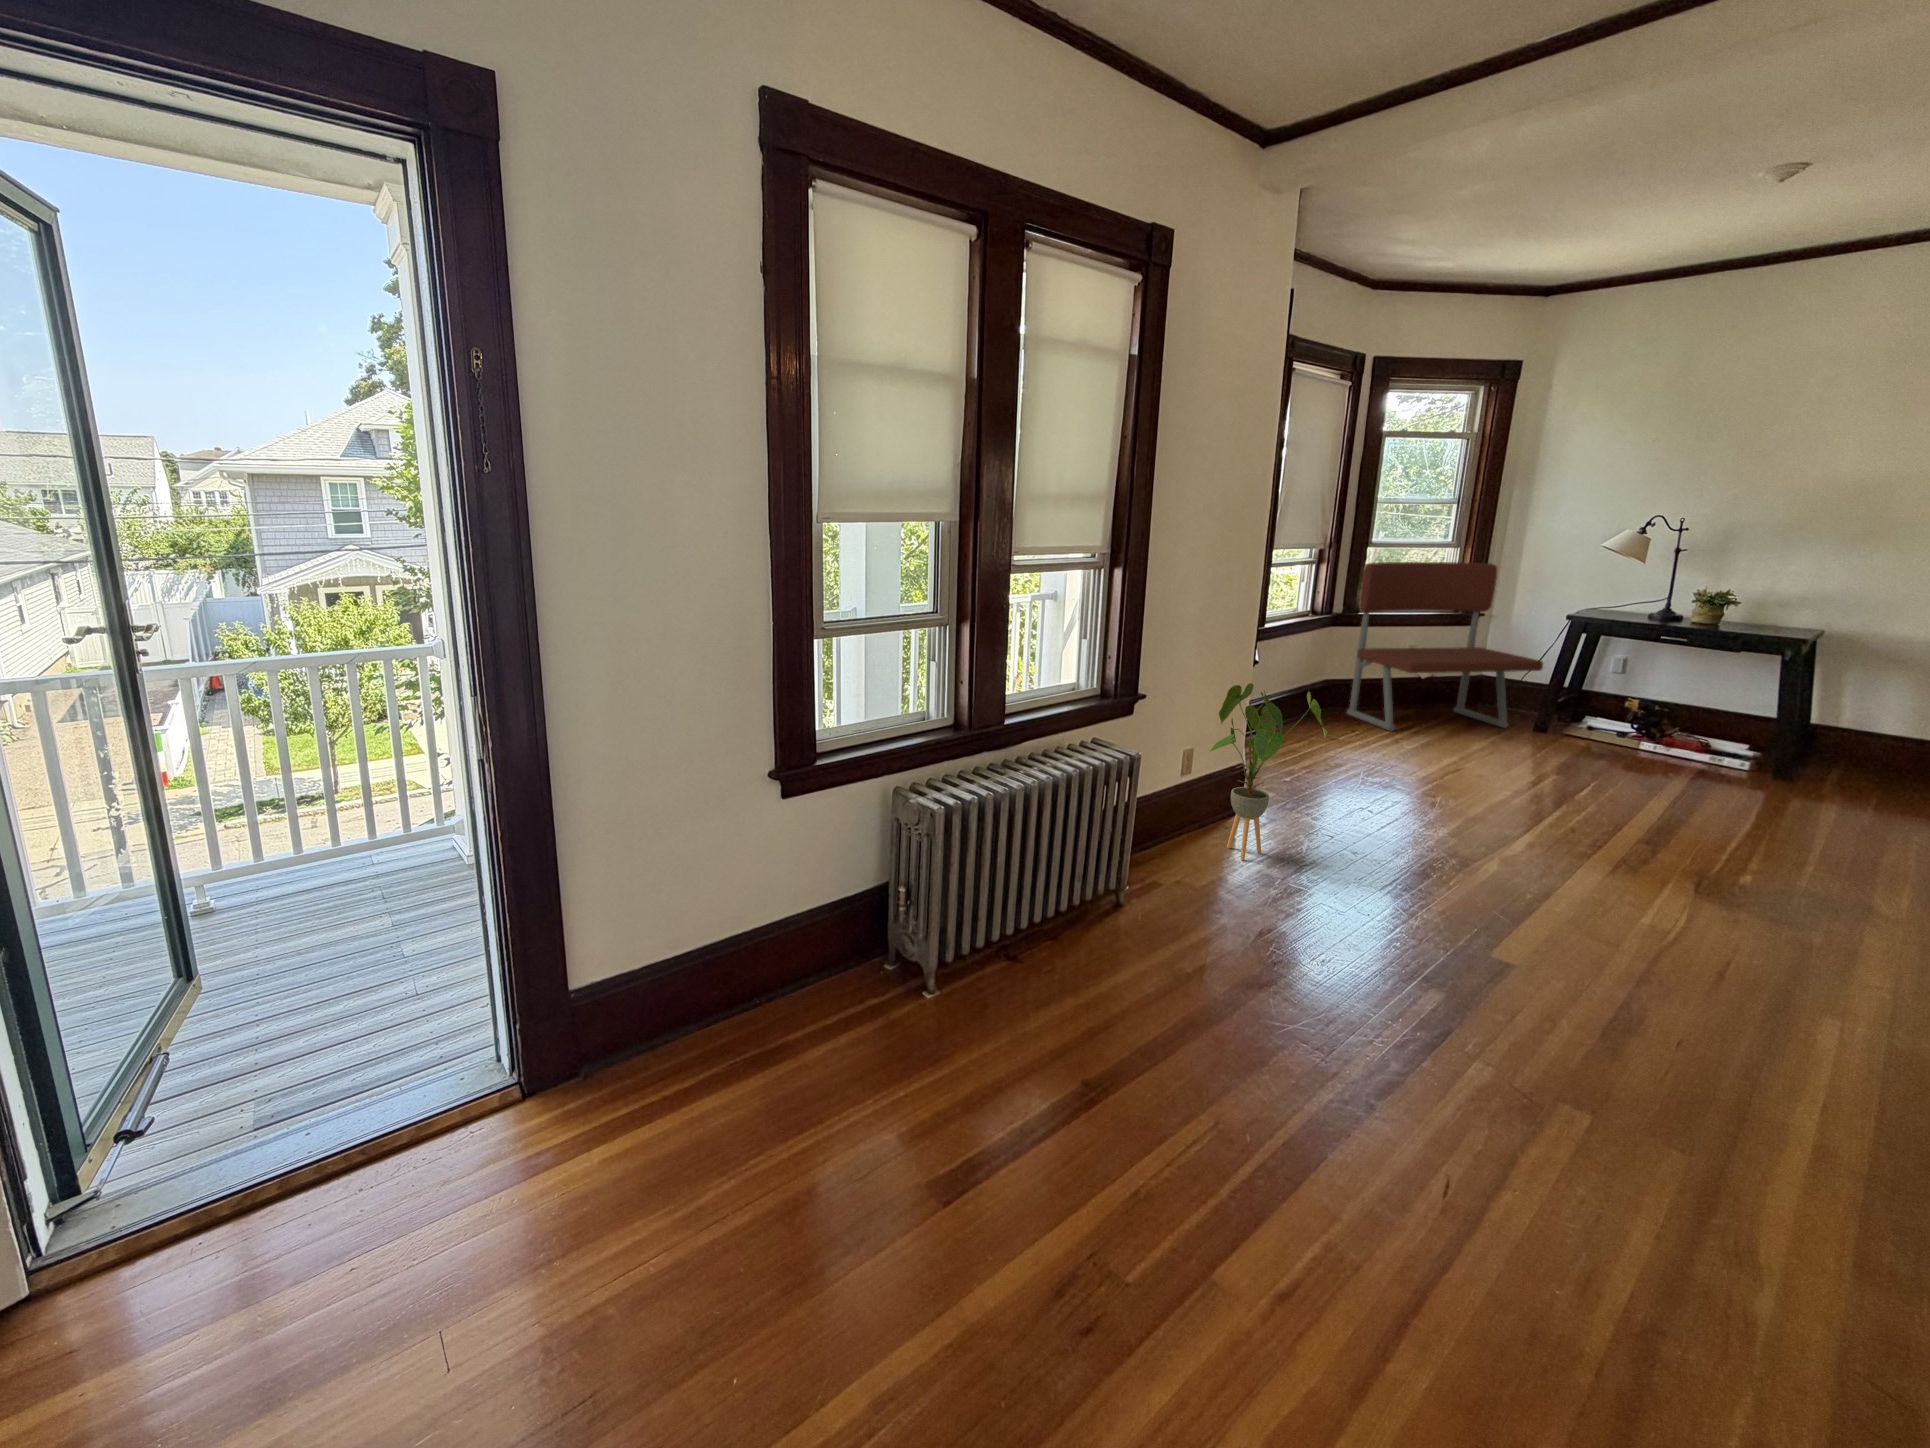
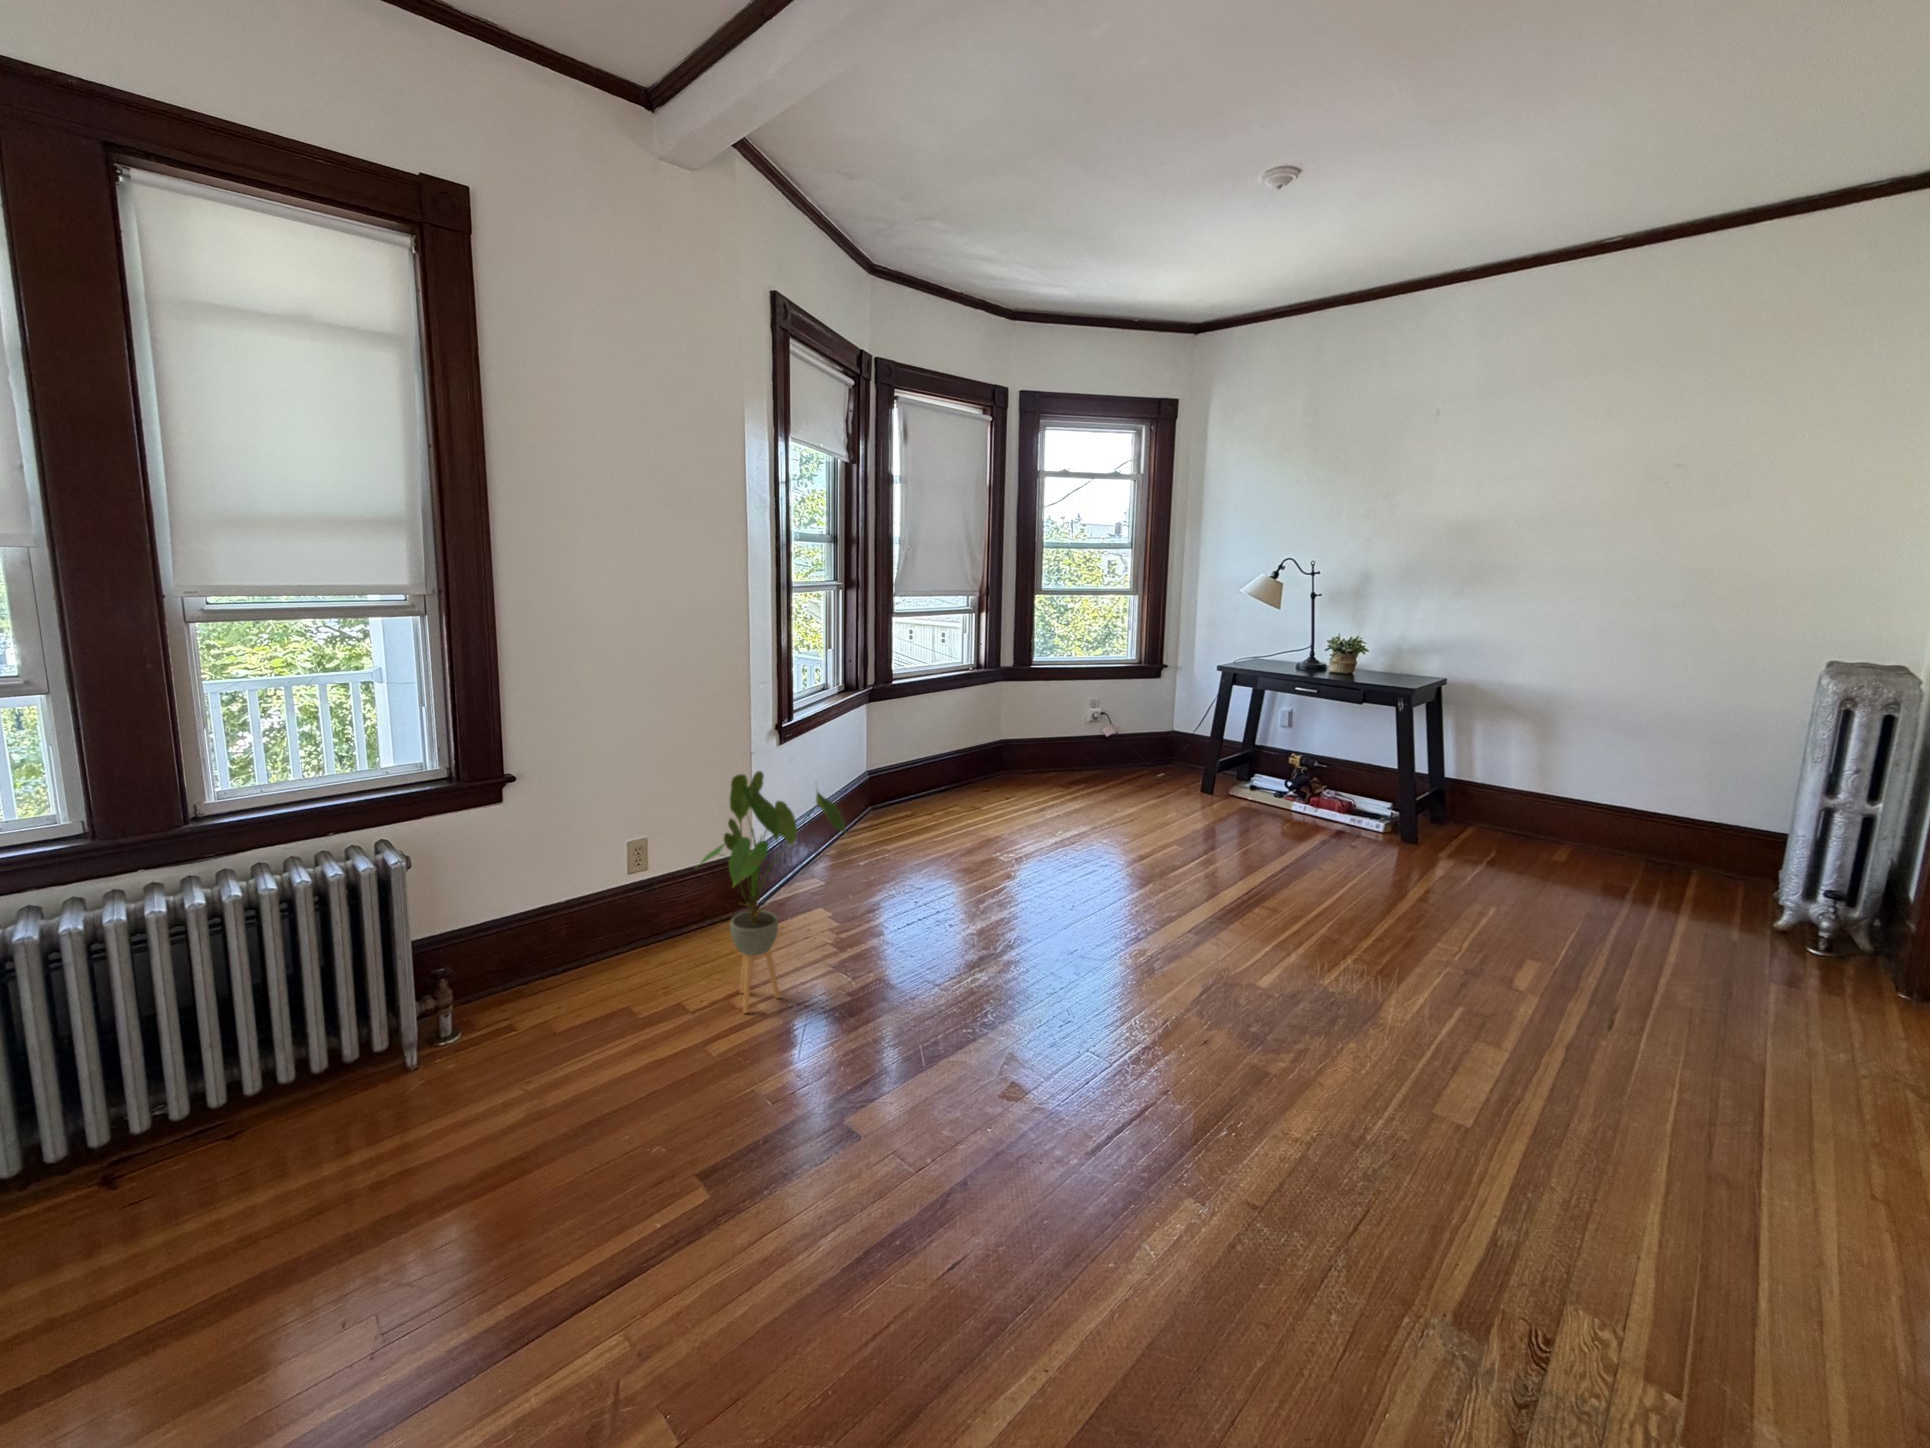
bench: present [1347,562,1543,731] -> none [1022,612,1203,799]

